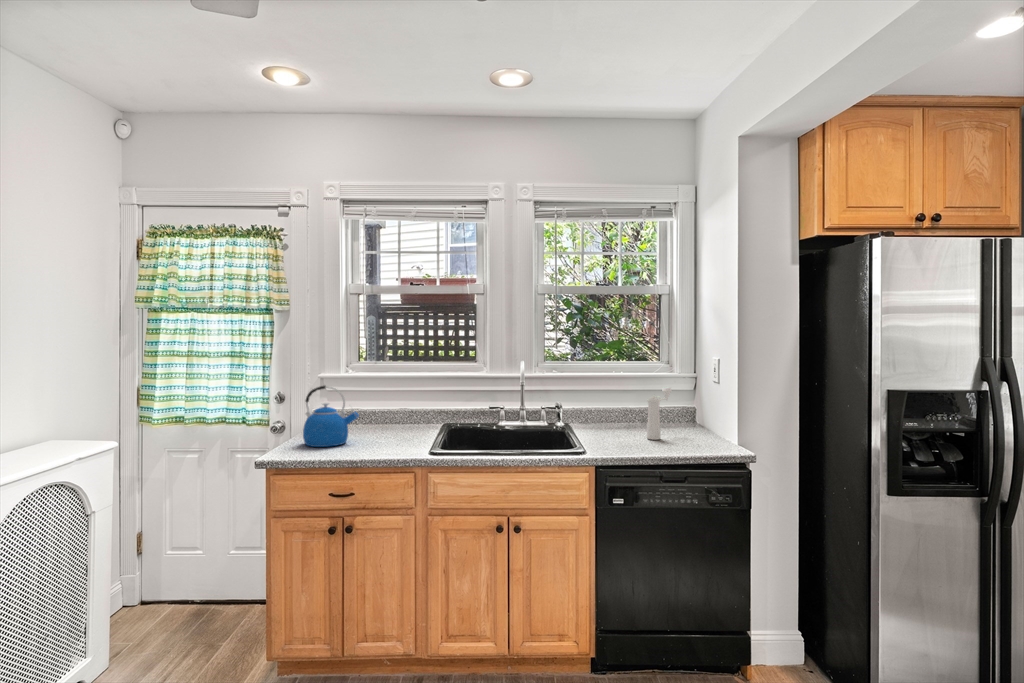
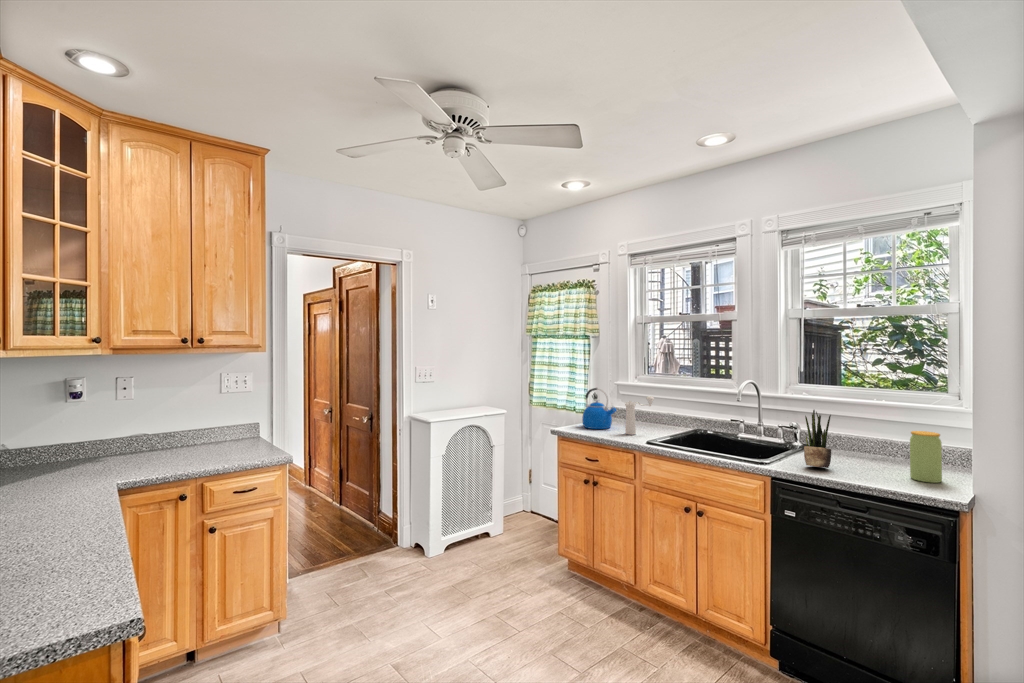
pepper mill: present [647,387,672,440] -> present [625,396,654,435]
potted plant: none [614,388,639,447] -> present [804,410,831,468]
jar: none [691,400,714,445] -> present [910,431,942,483]

